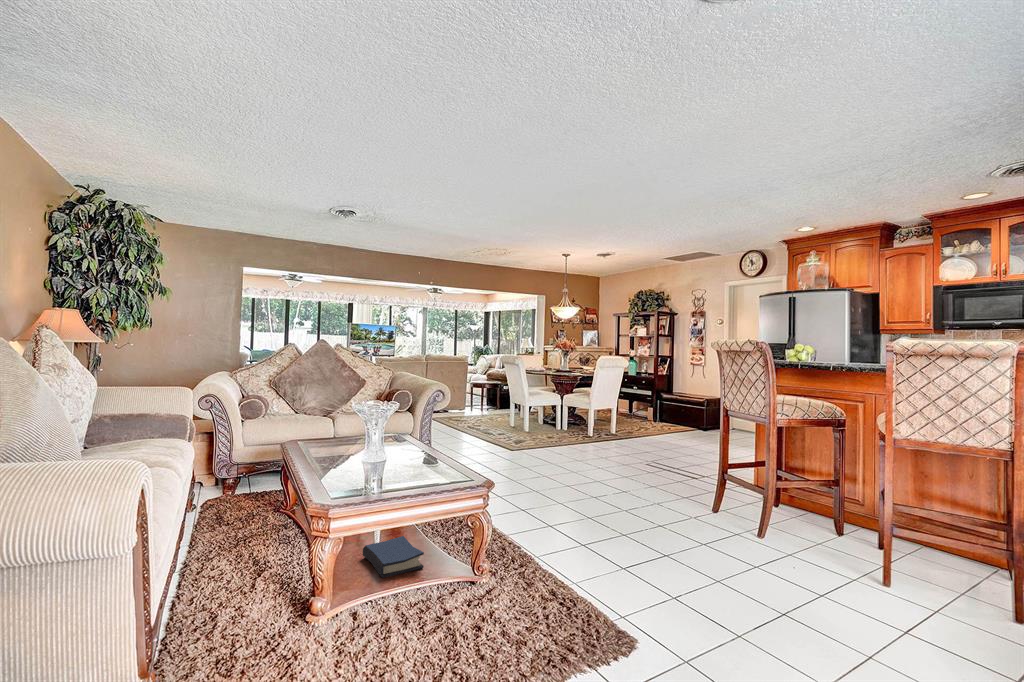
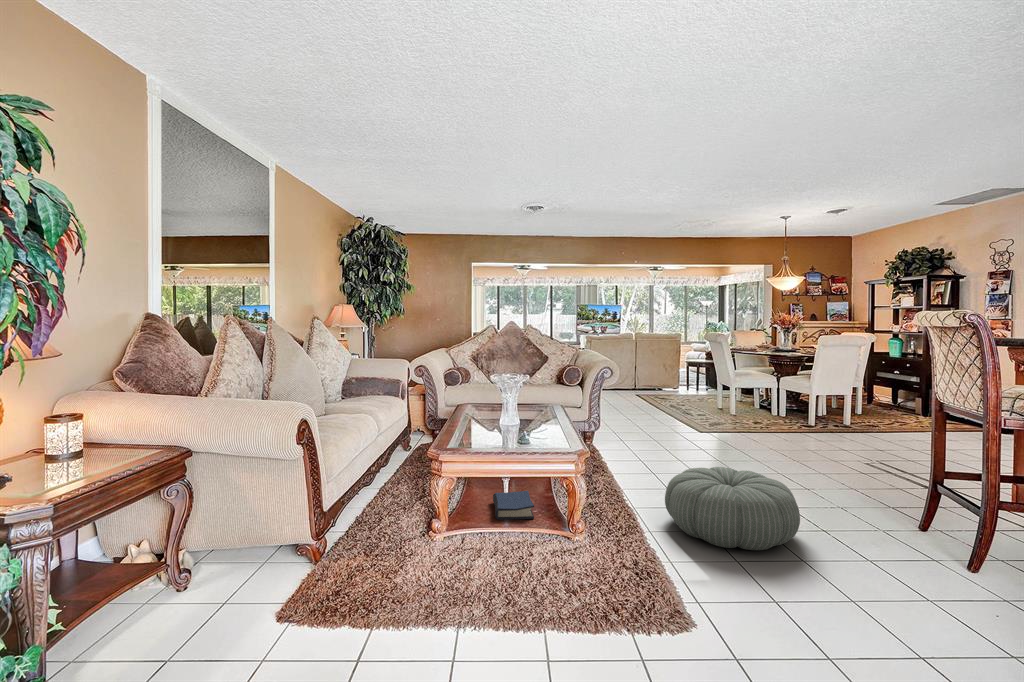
pouf: none [544,482,661,559] -> present [665,467,800,550]

